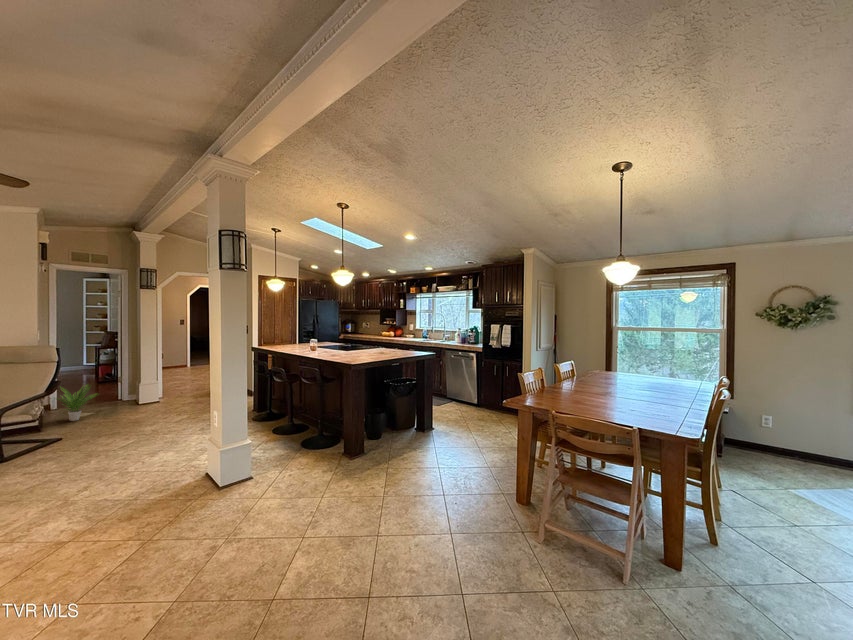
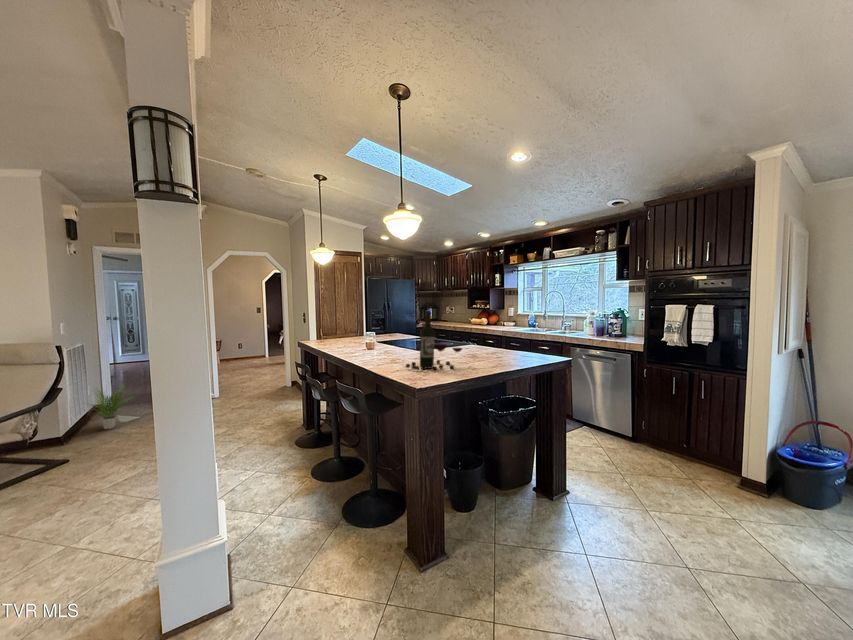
wine bottle: none [344,326,377,358] -> present [406,311,462,371]

